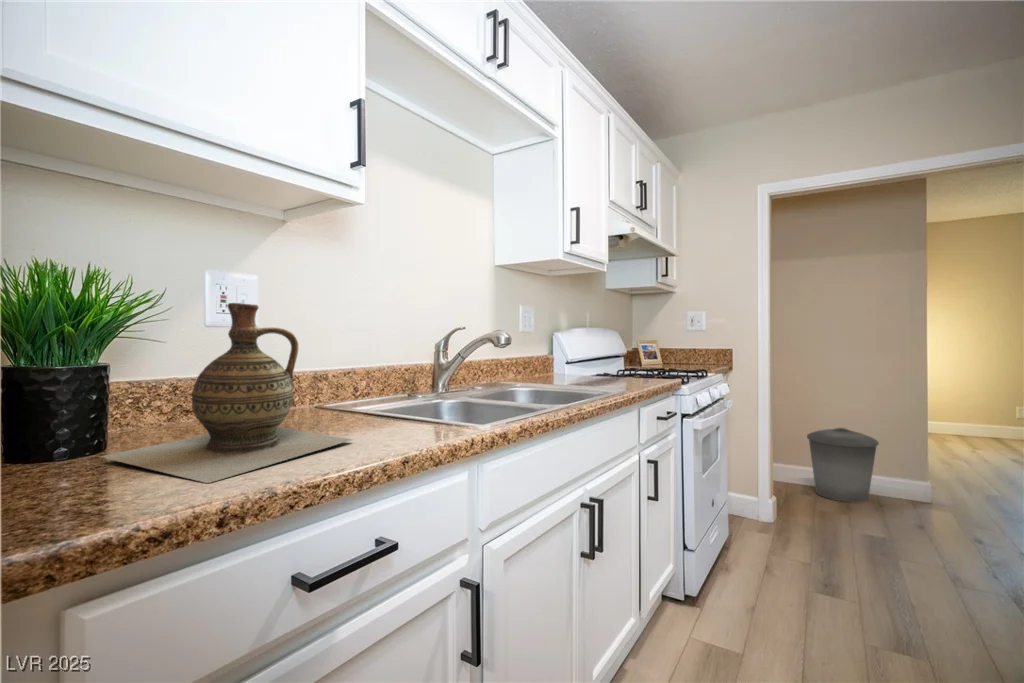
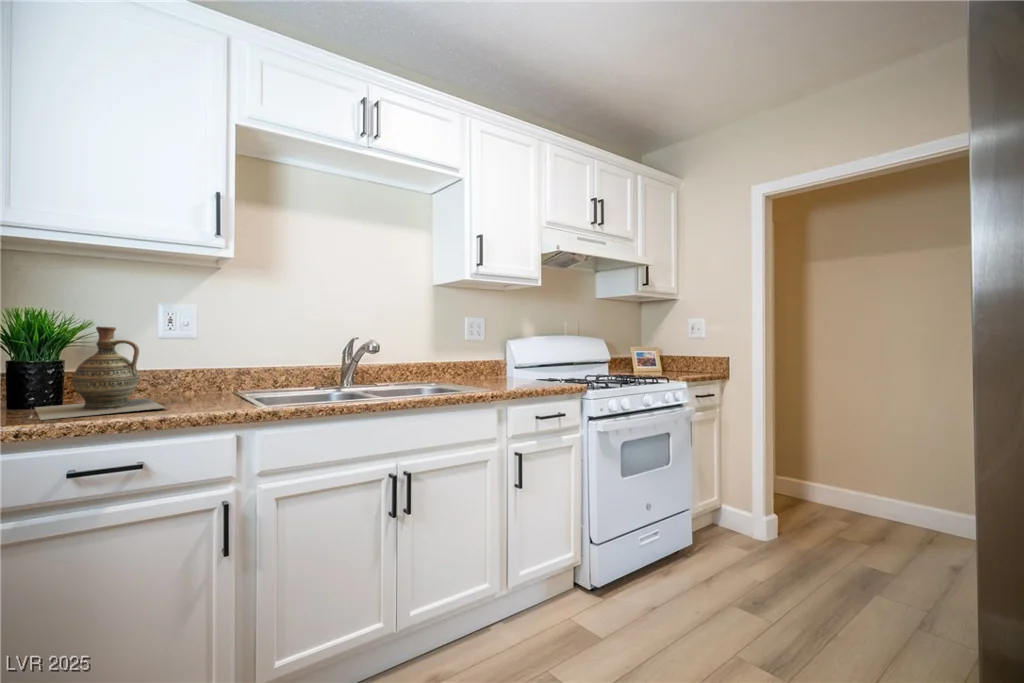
trash can: present [807,428,879,503] -> none [846,449,932,537]

